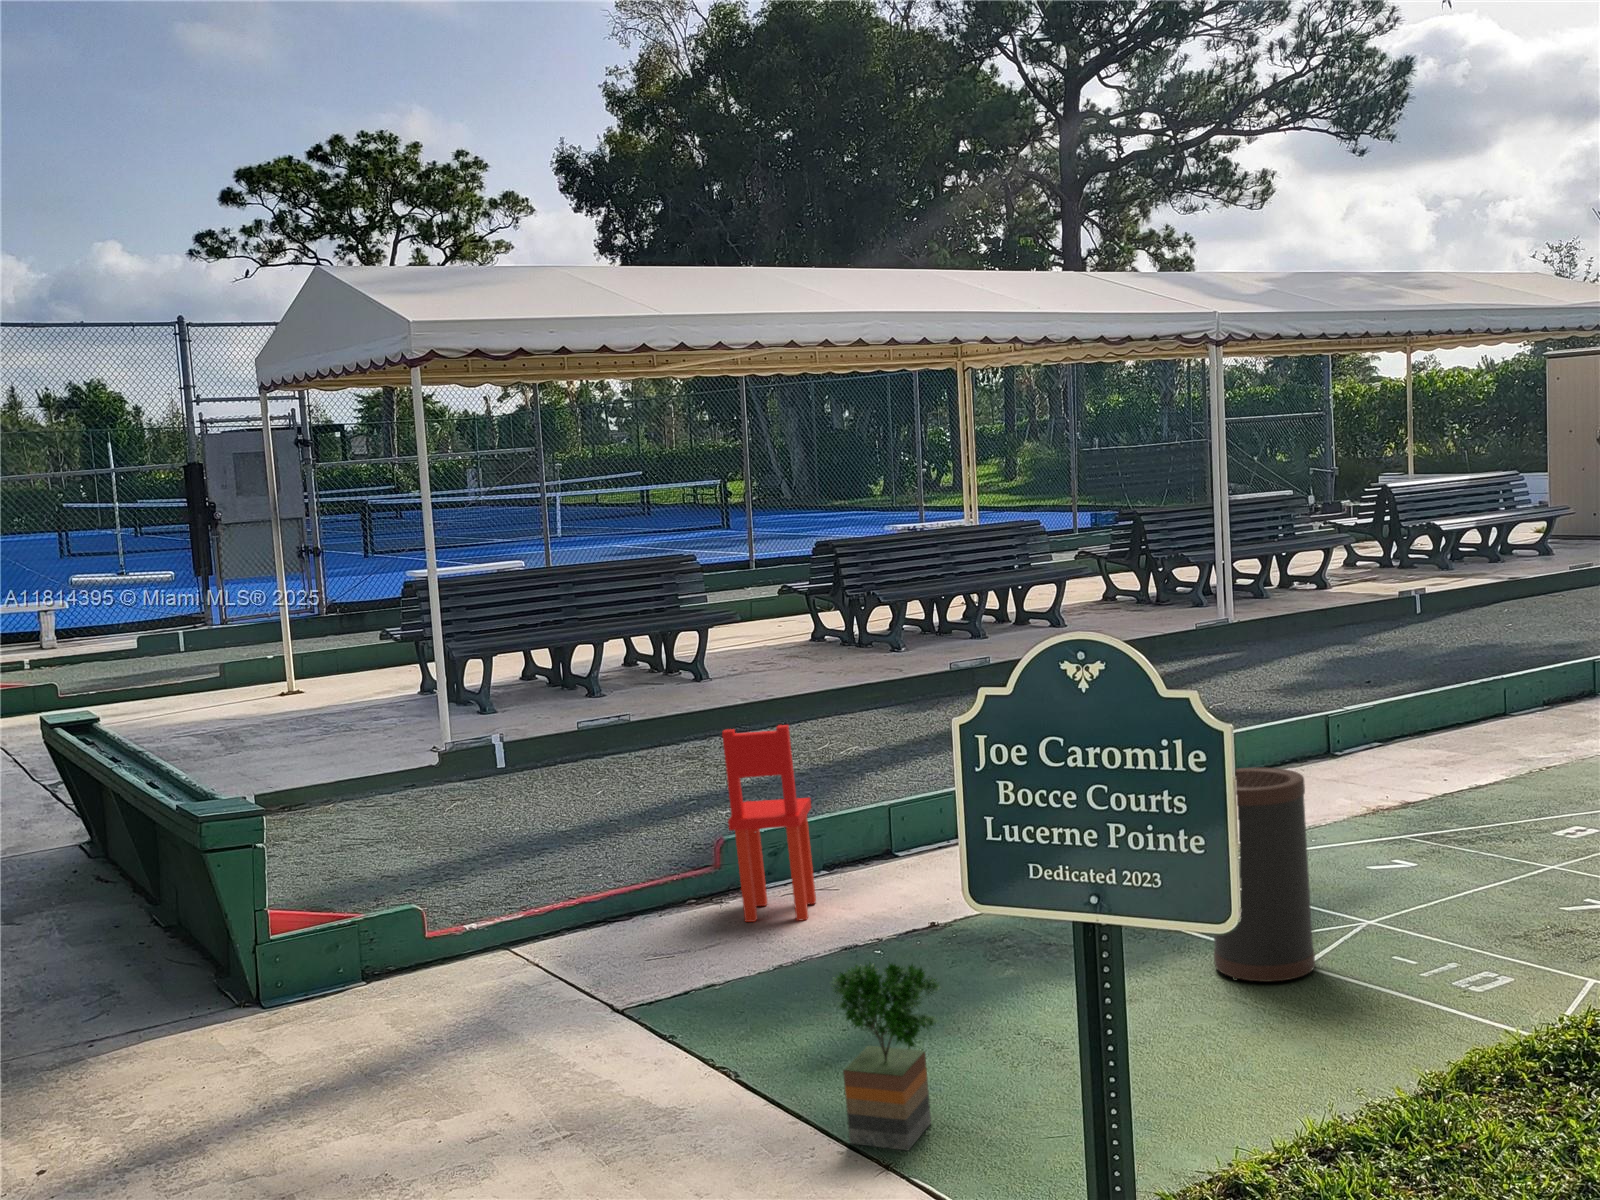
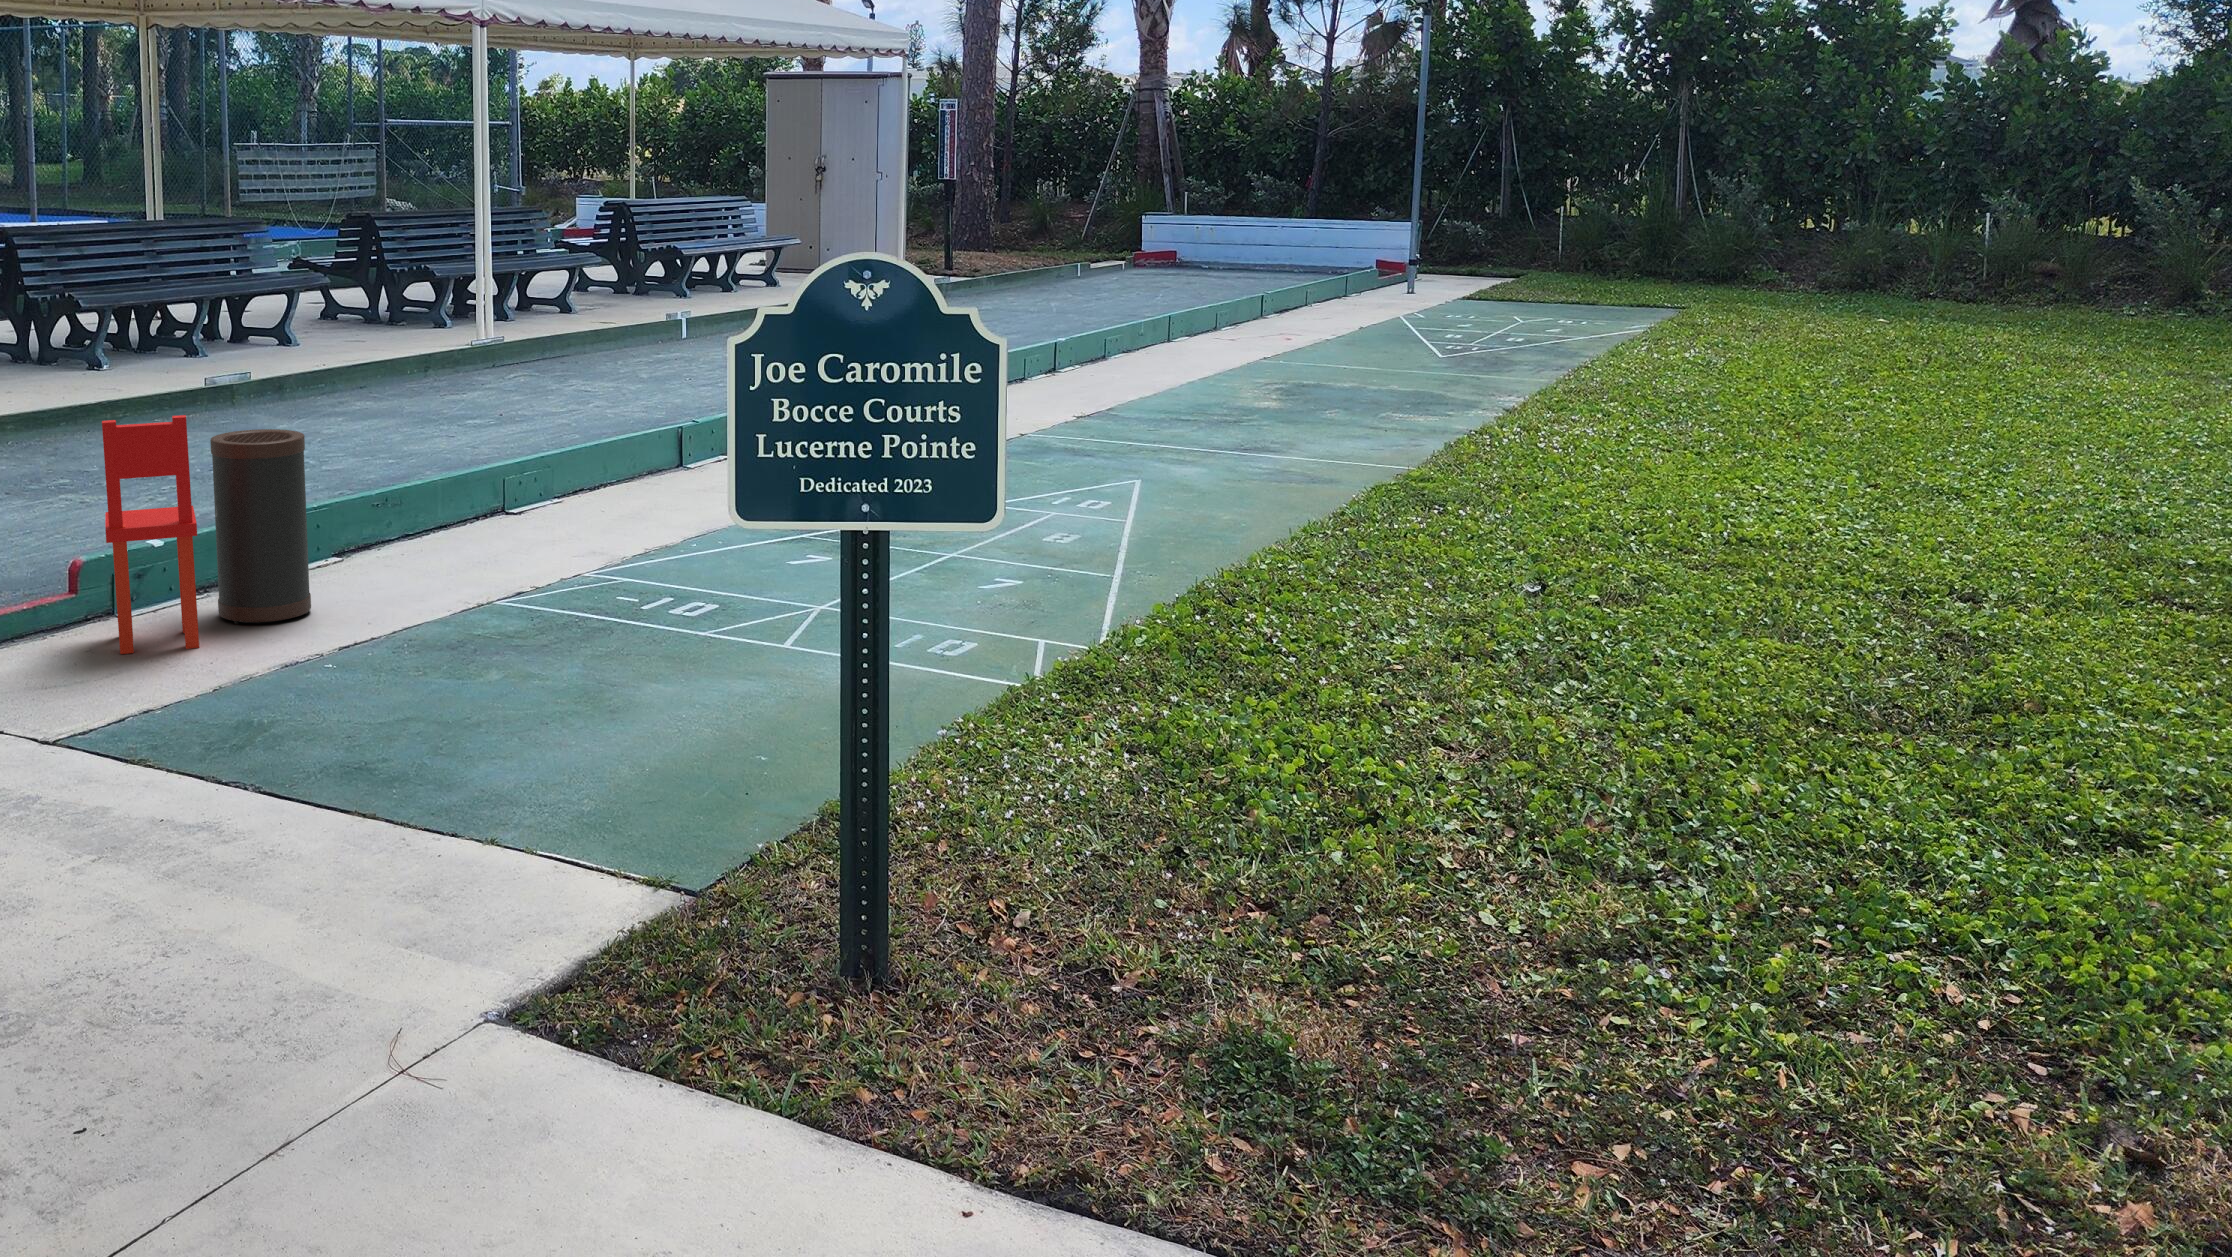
trash can: present [1214,767,1315,982] -> present [210,429,311,624]
potted tree: present [832,962,939,1150] -> none [408,635,537,831]

